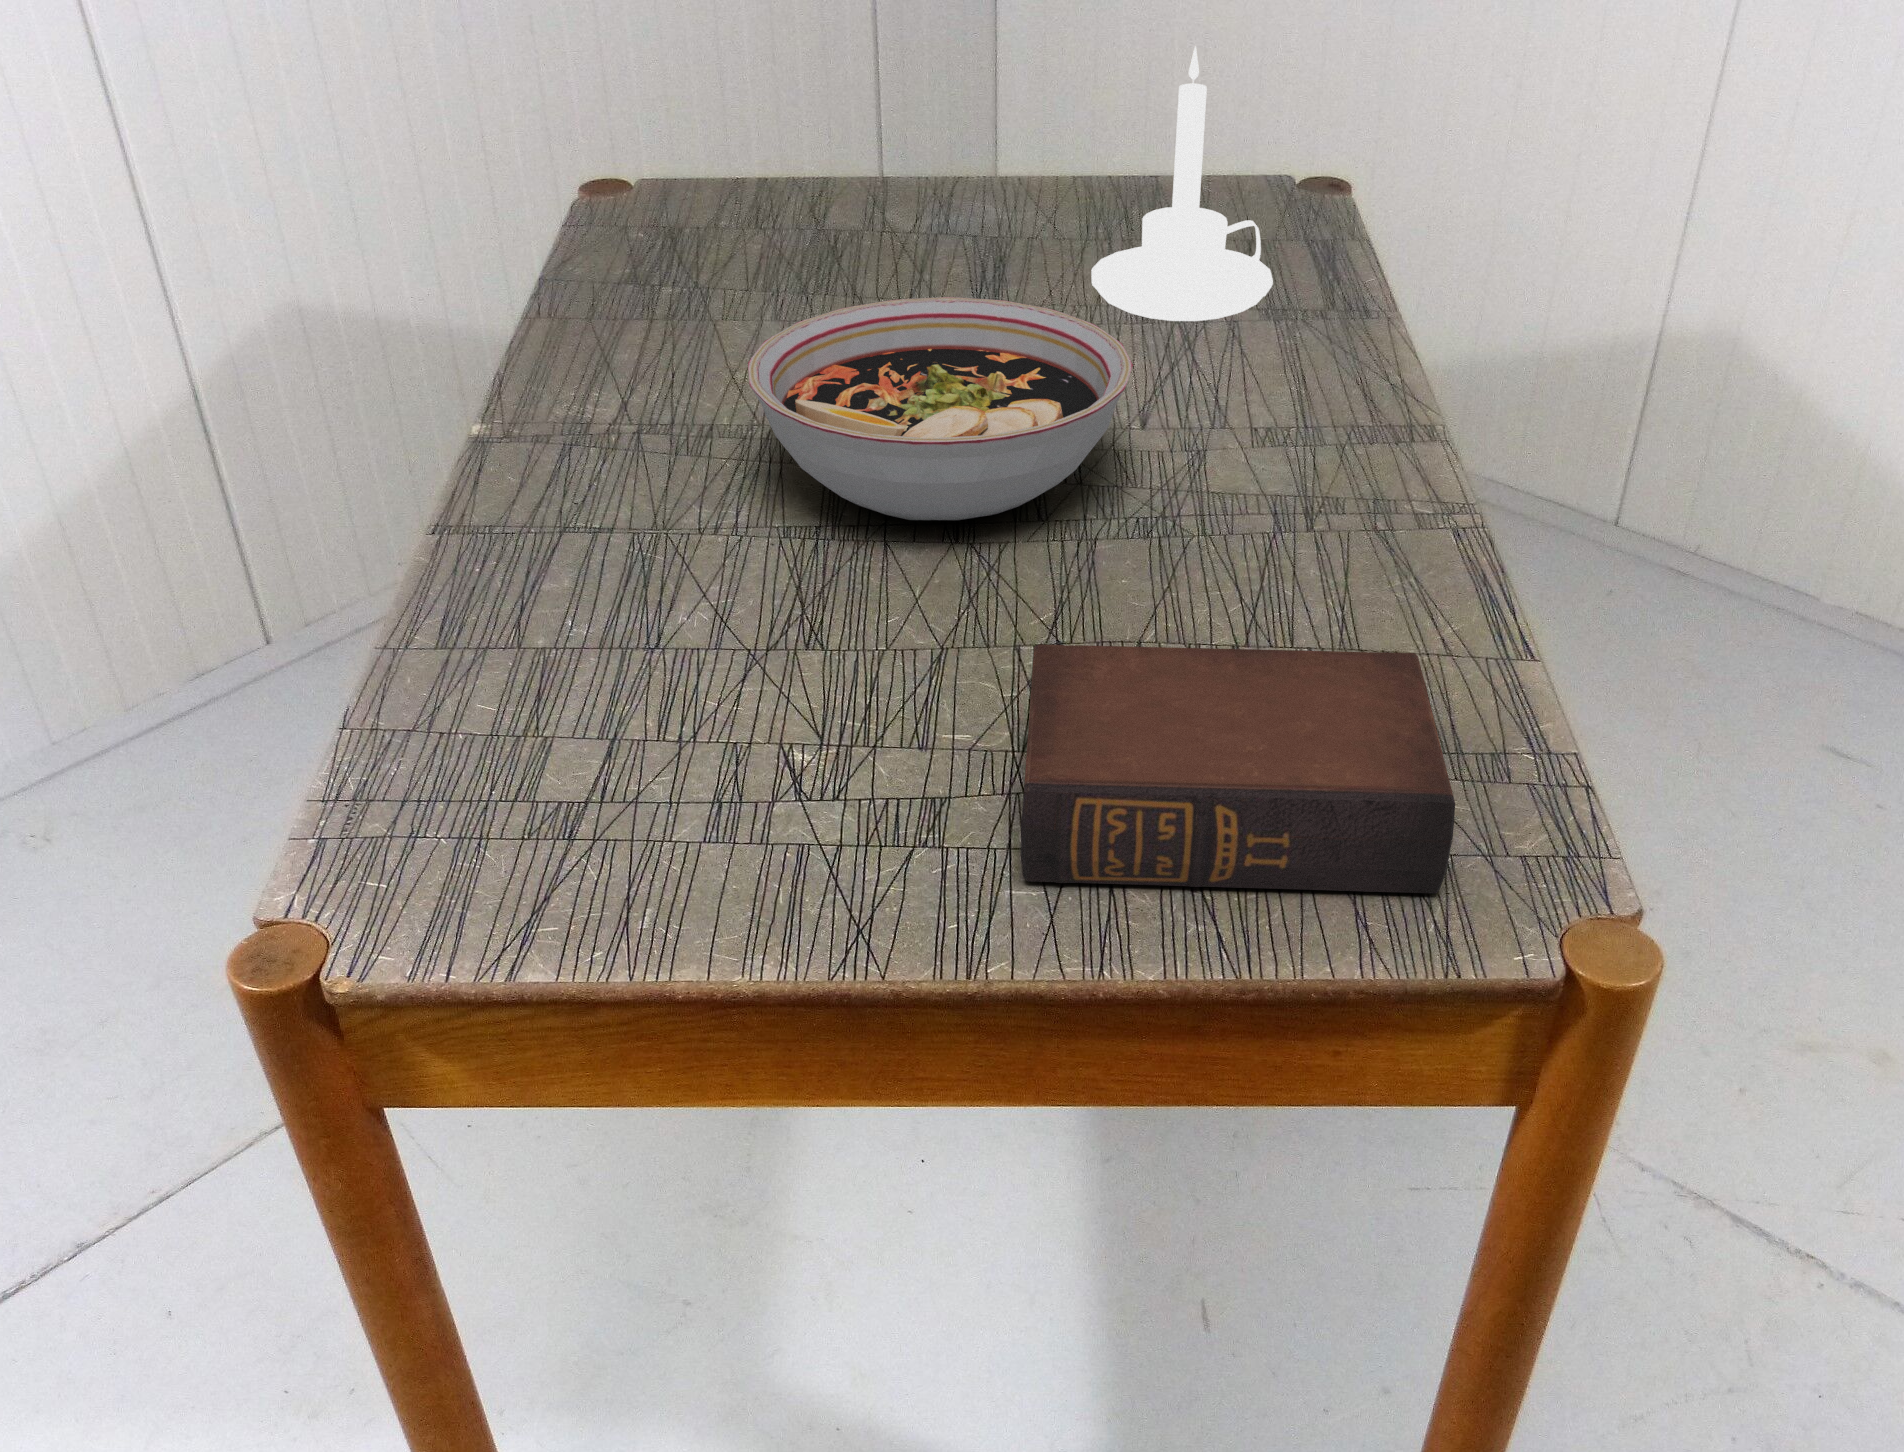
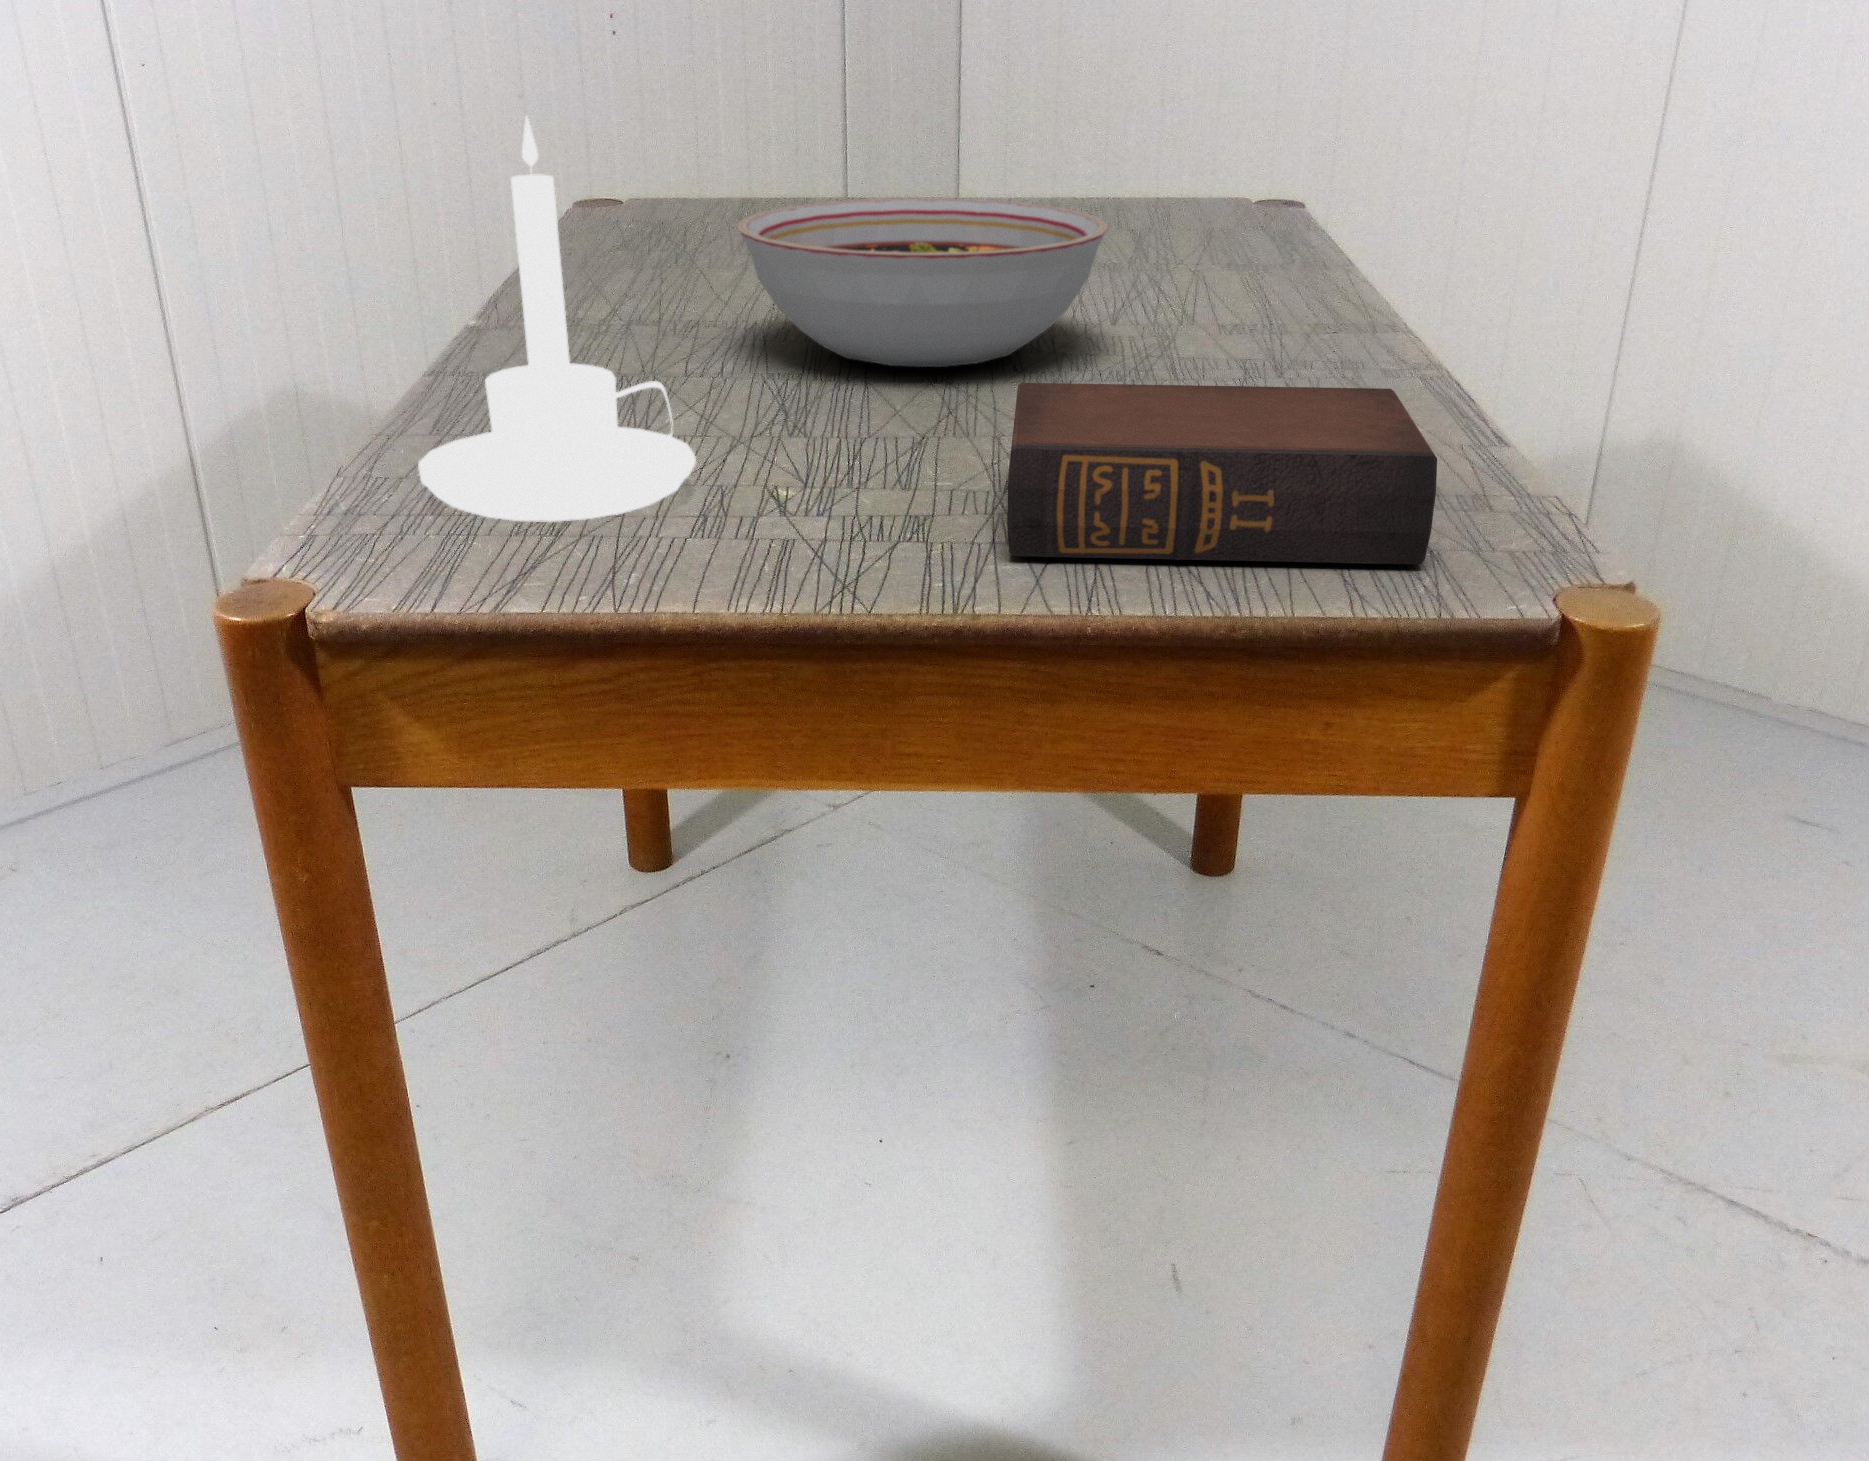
candle holder: present [1091,46,1273,321] -> present [418,117,696,522]

